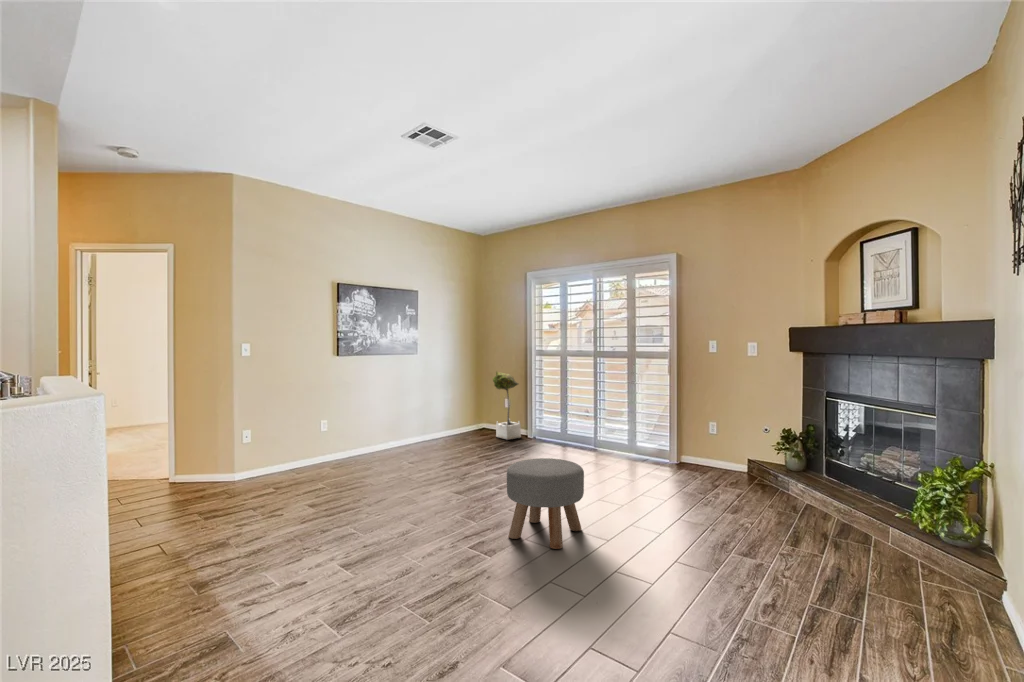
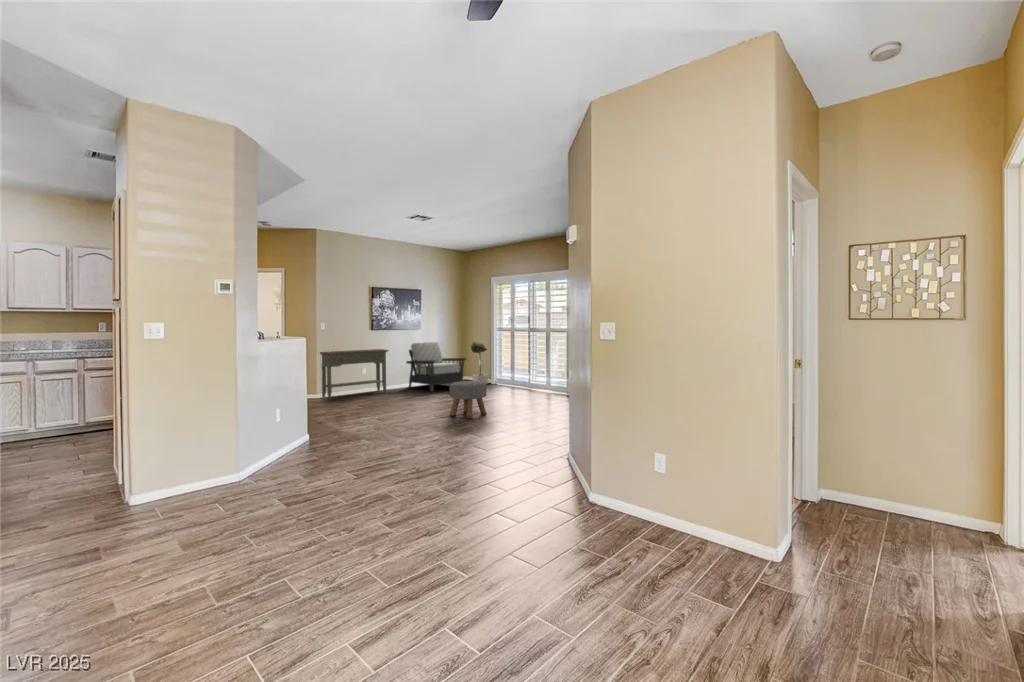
armchair: none [394,373,491,459] -> present [406,342,466,392]
console table: none [237,387,367,486] -> present [320,349,388,399]

